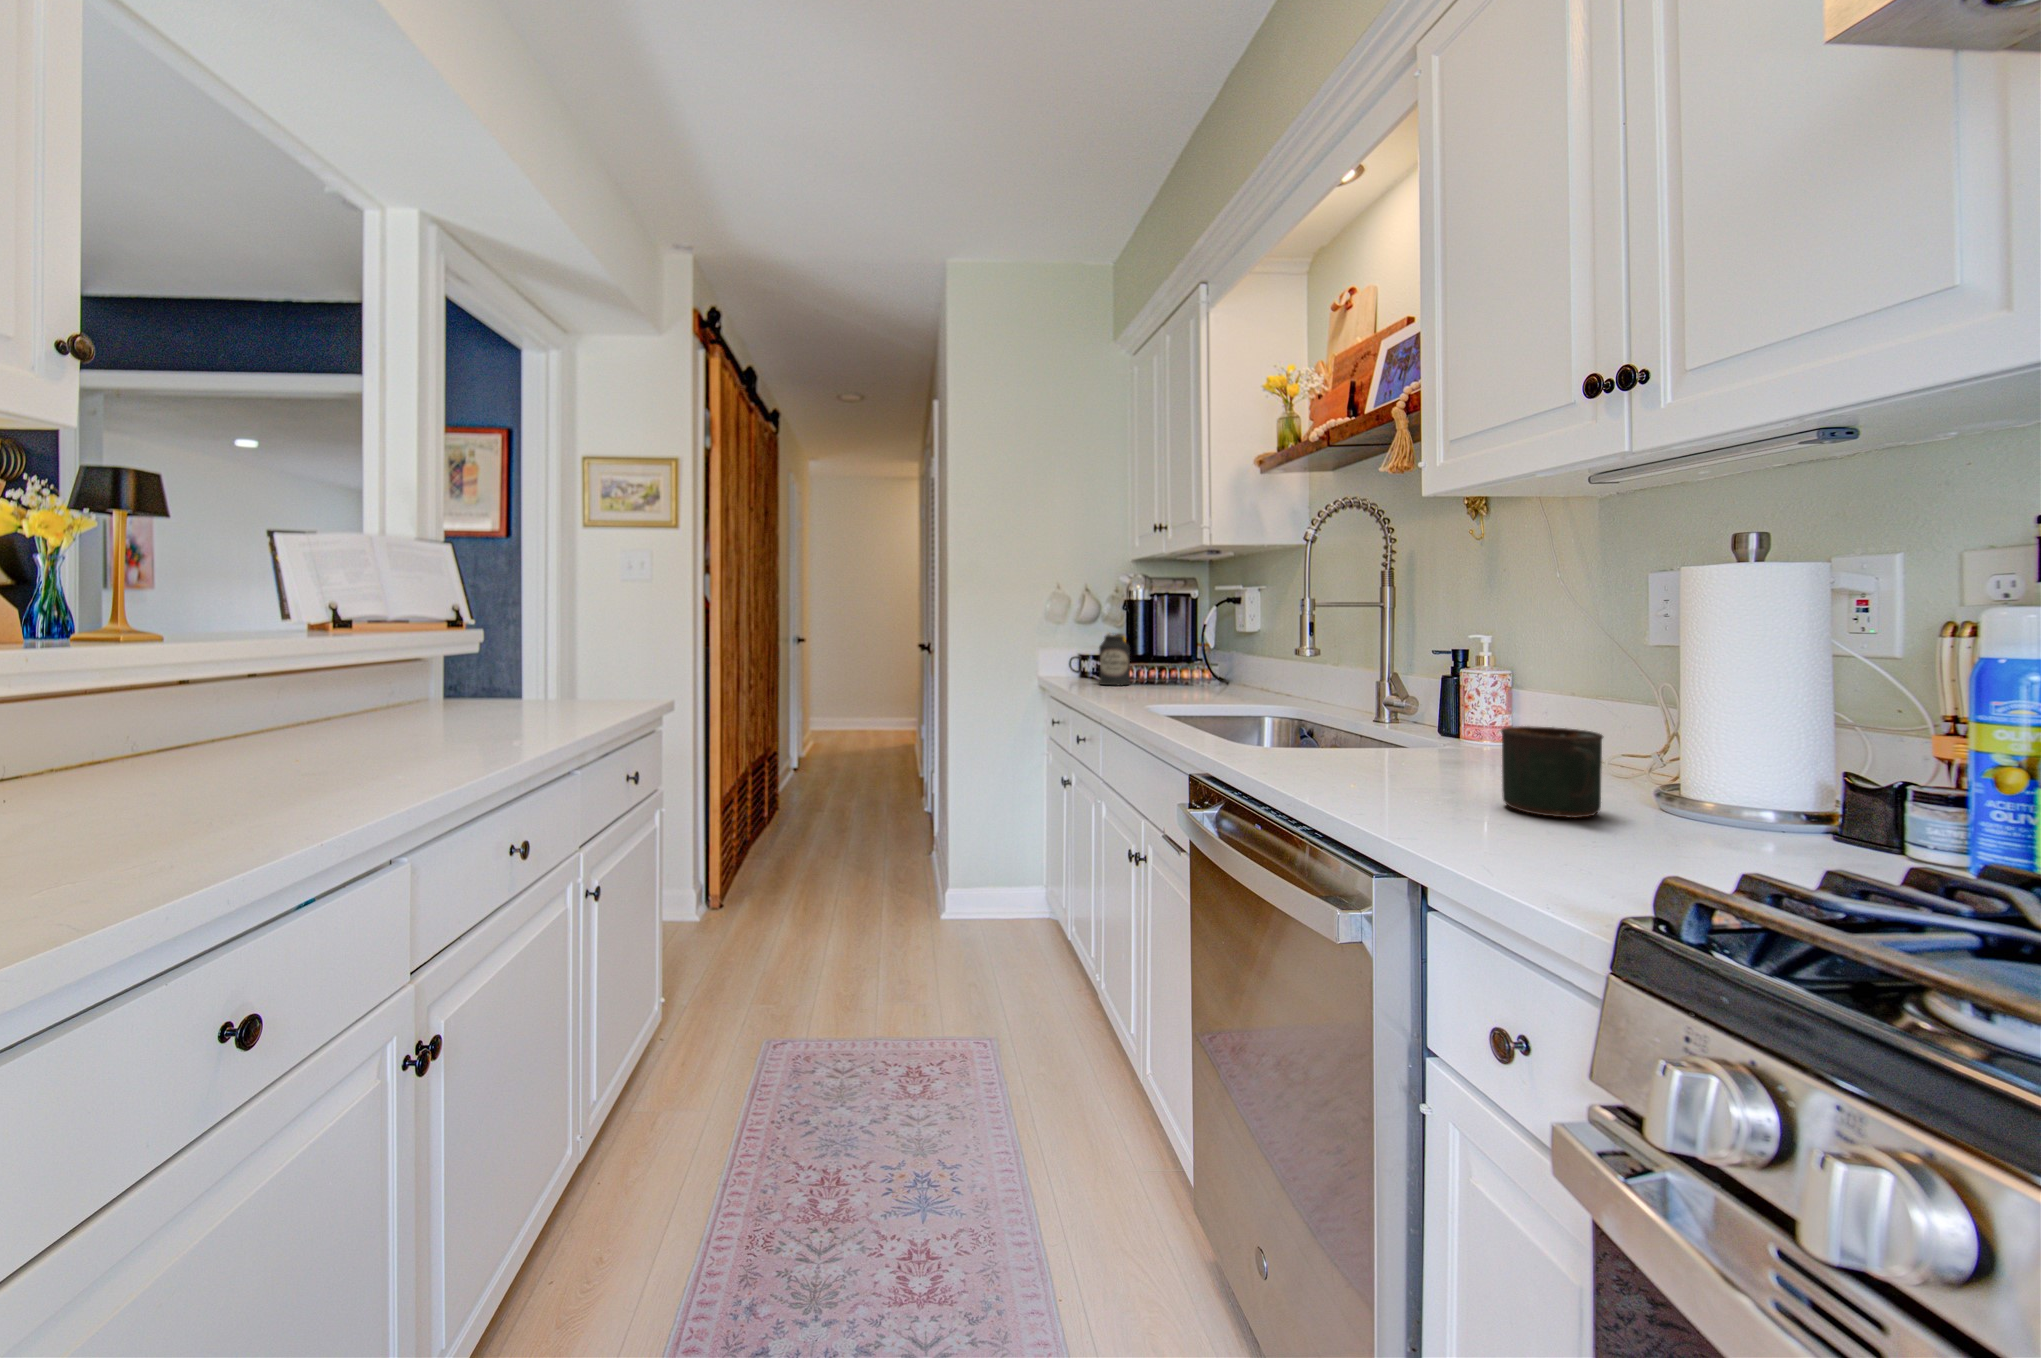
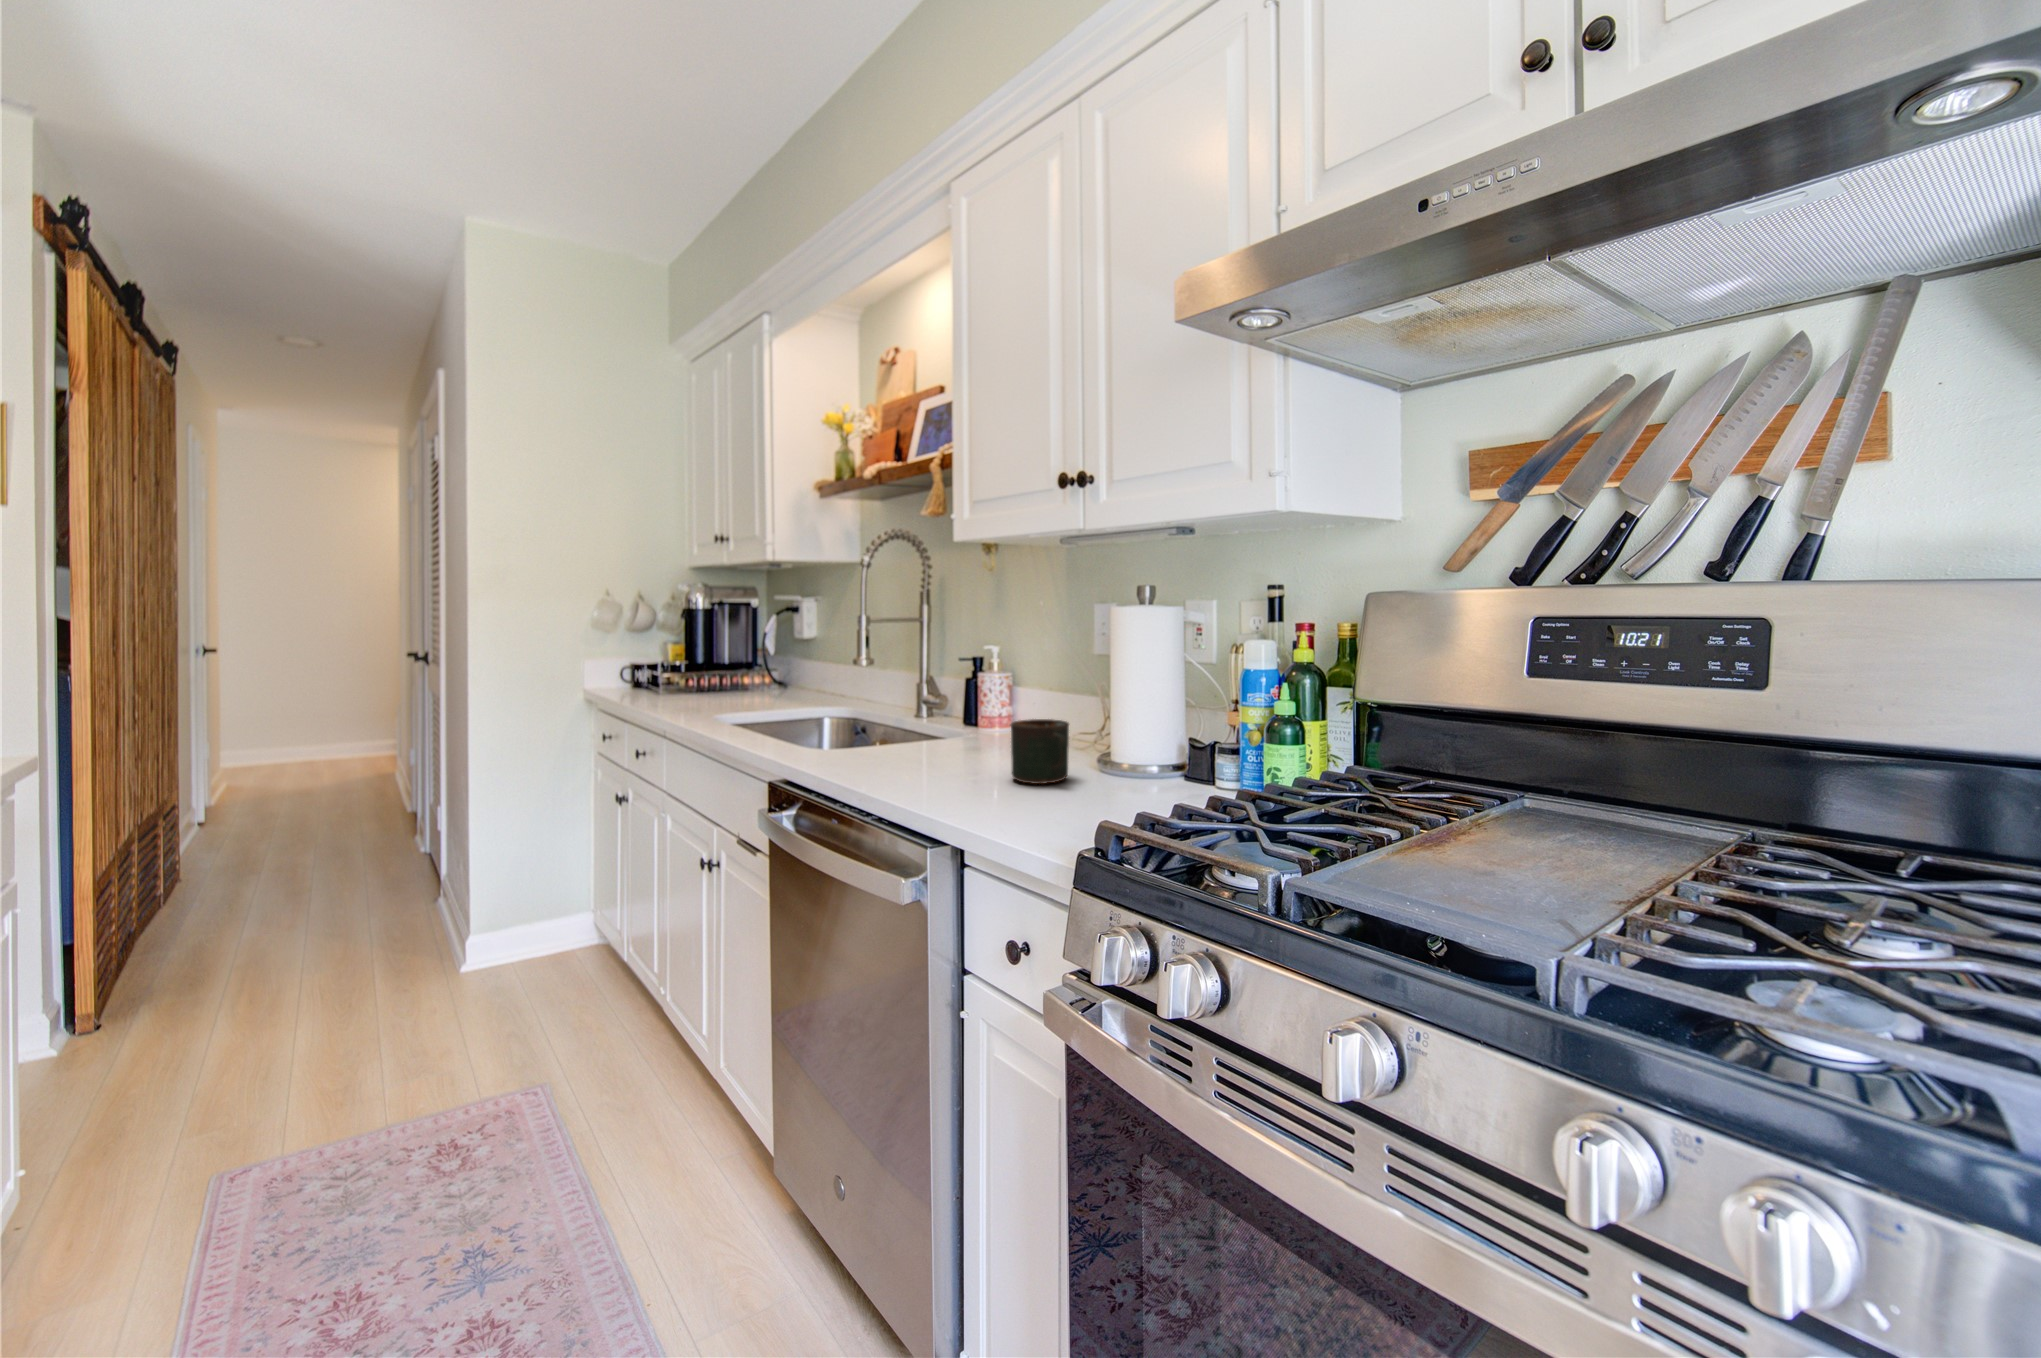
canister: present [1099,635,1130,685] -> none [653,643,689,696]

